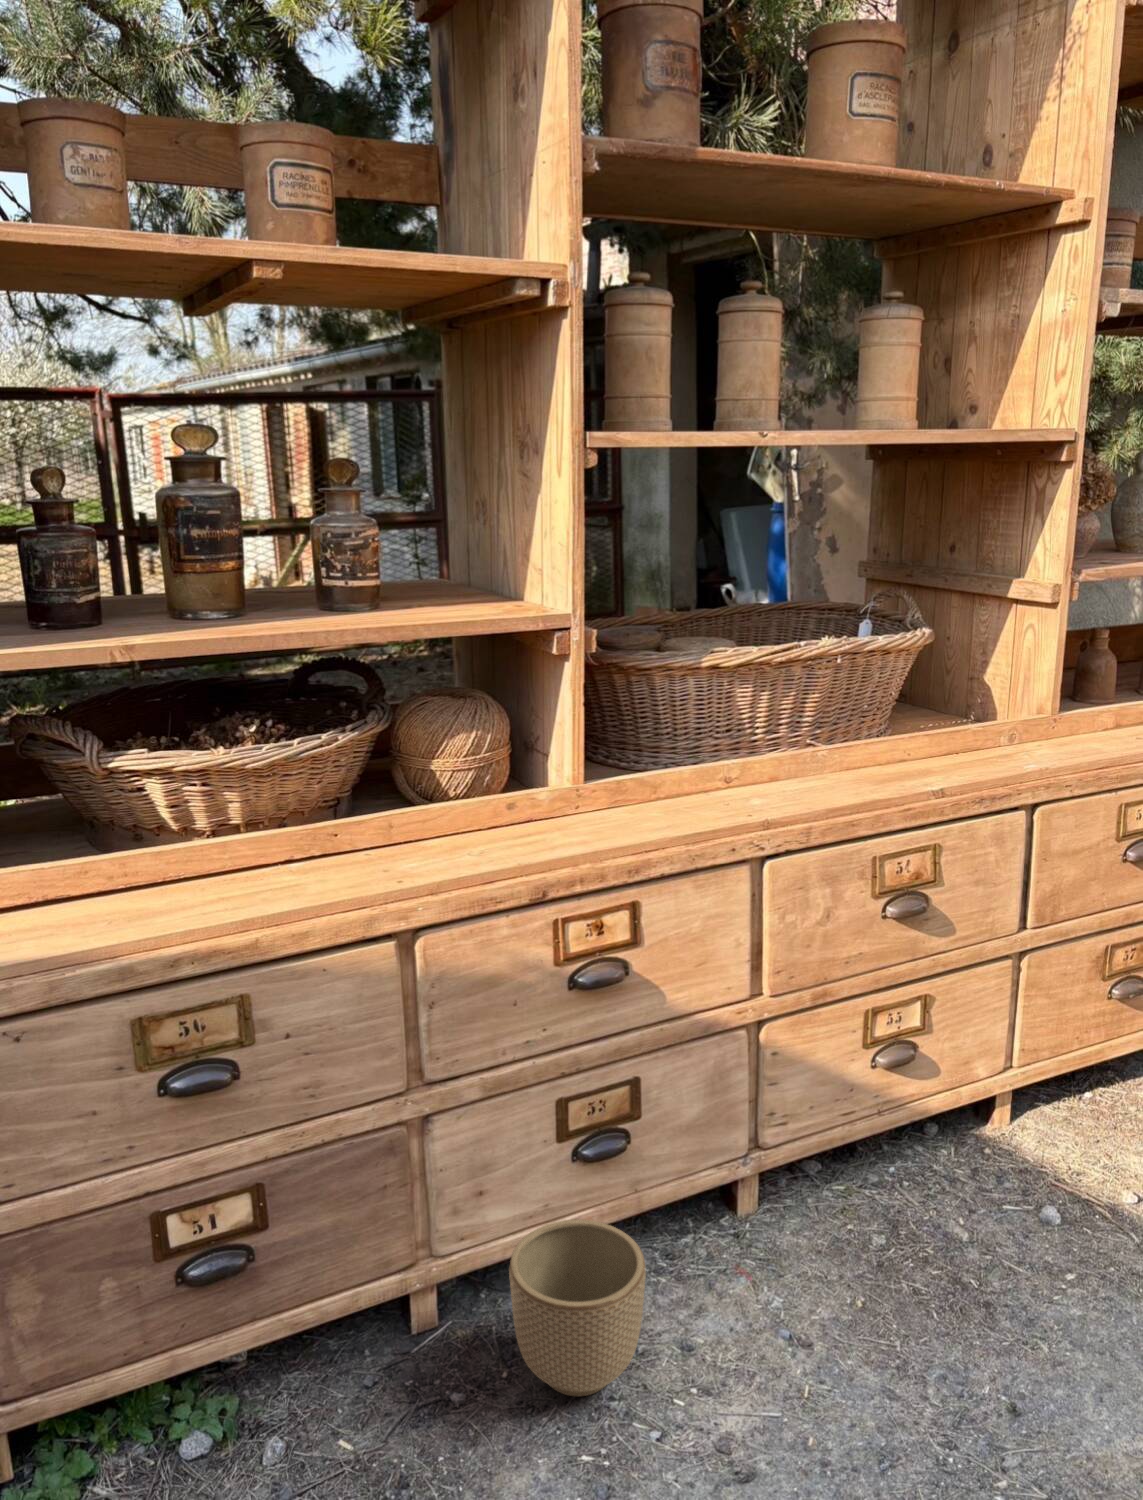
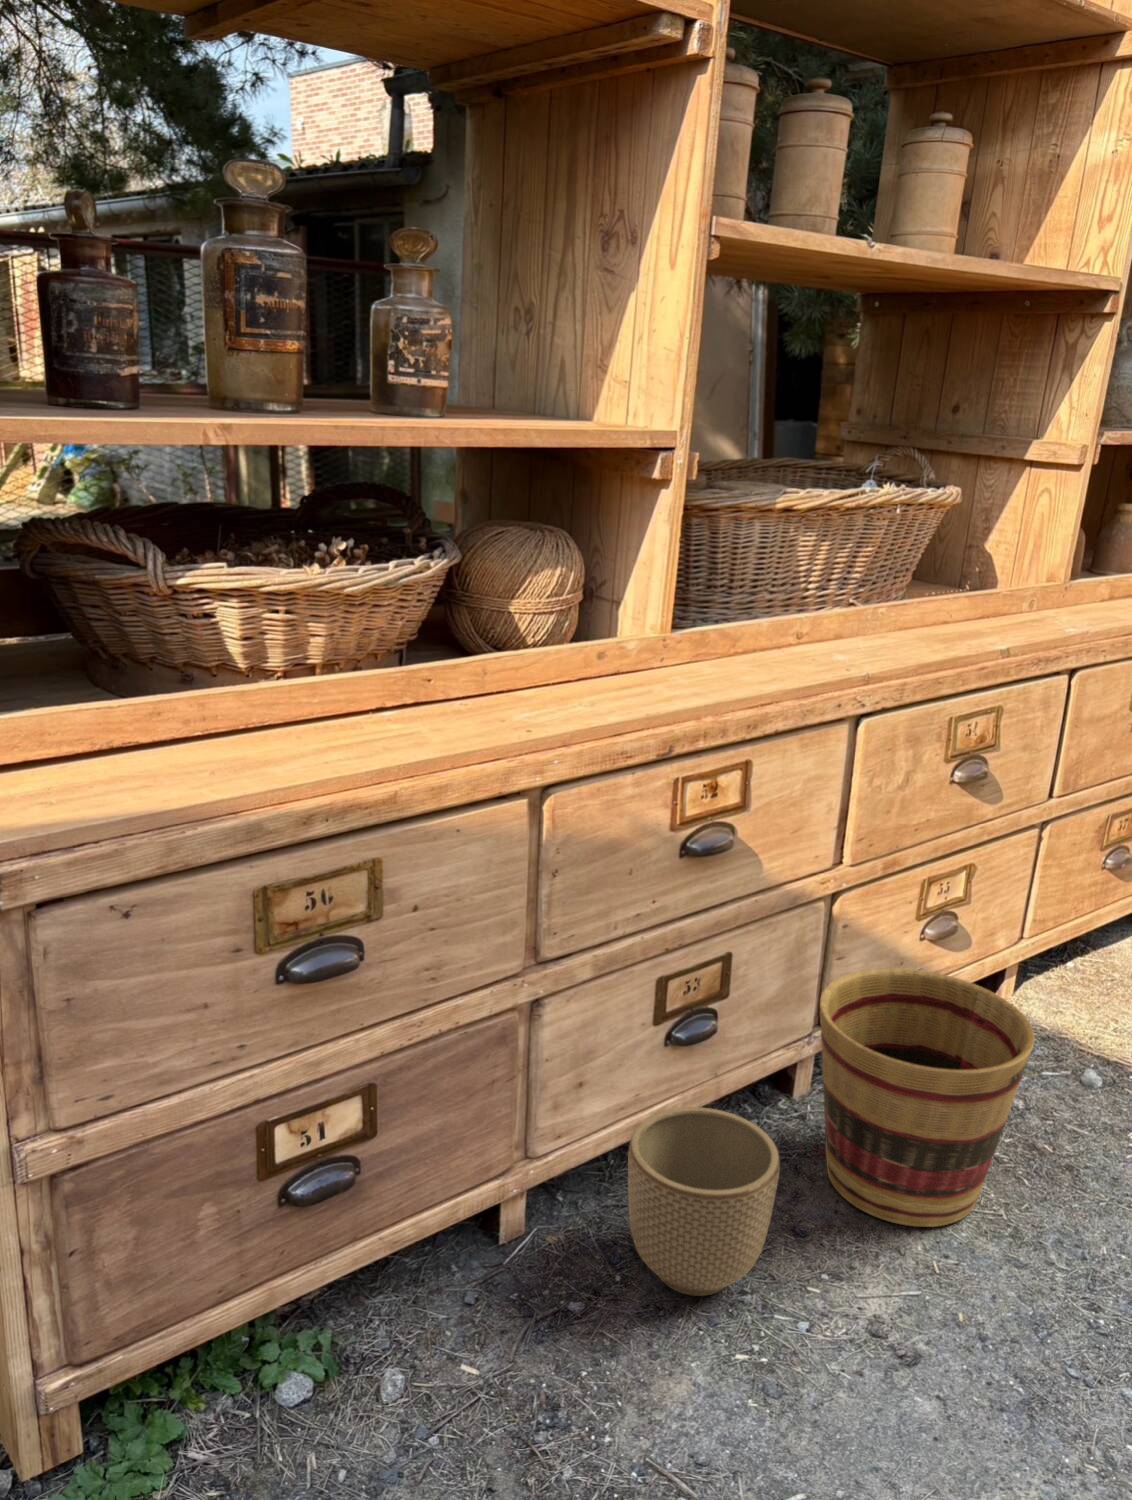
basket: none [720,1097,921,1353] -> present [820,968,1035,1227]

